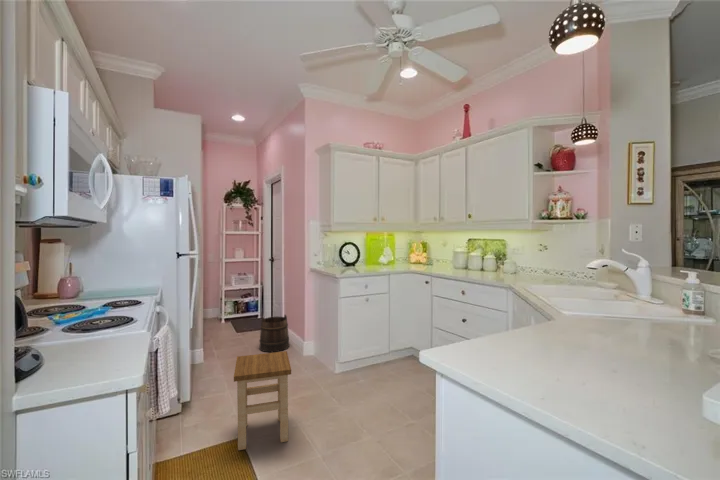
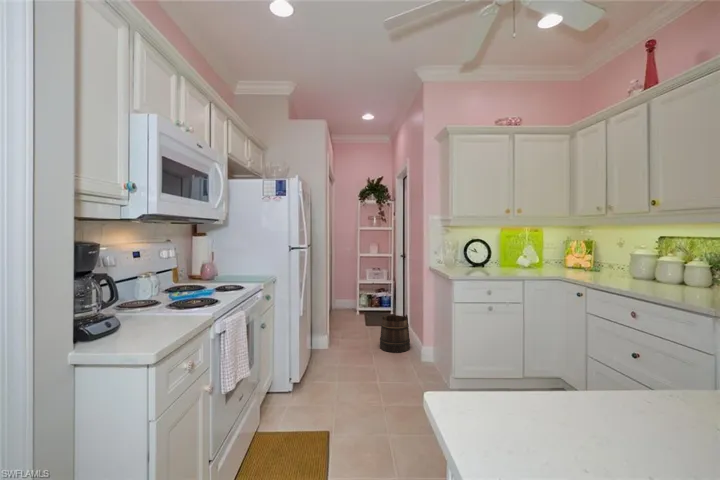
stool: present [234,351,291,450] -> none [316,353,380,457]

